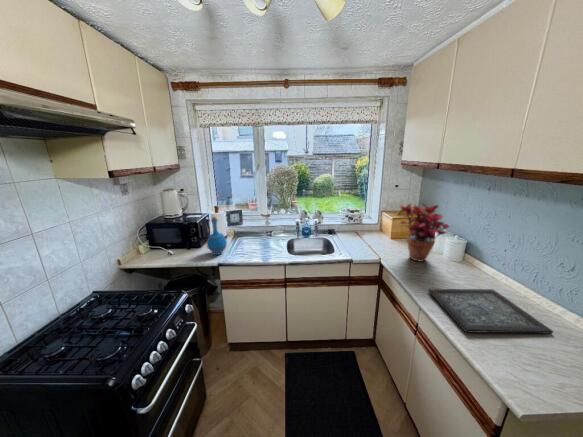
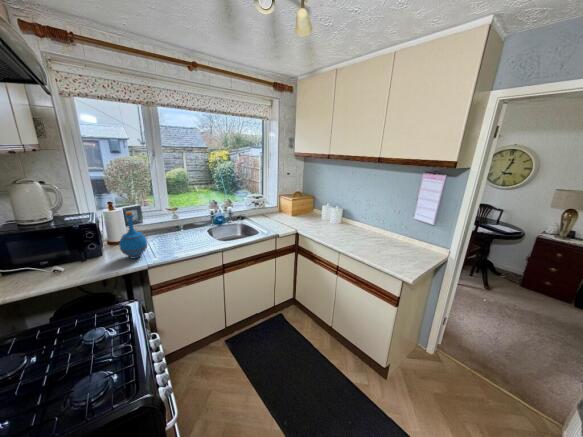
potted plant: present [400,203,449,261] -> none [305,184,343,228]
tray: present [428,289,553,334] -> none [342,234,402,257]

